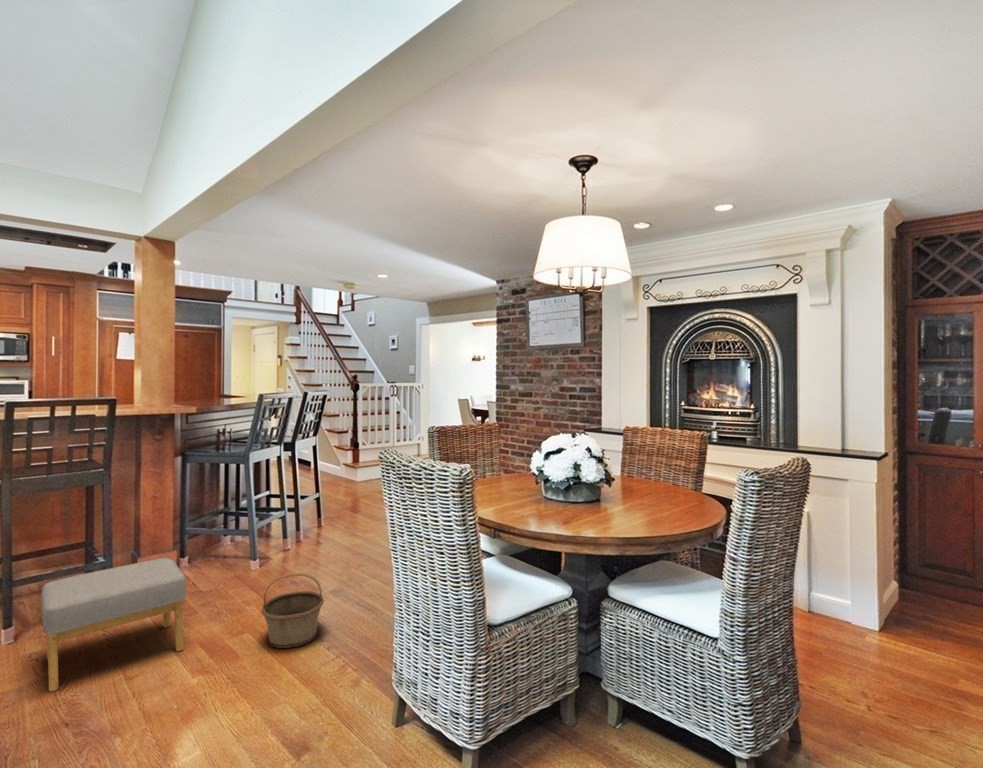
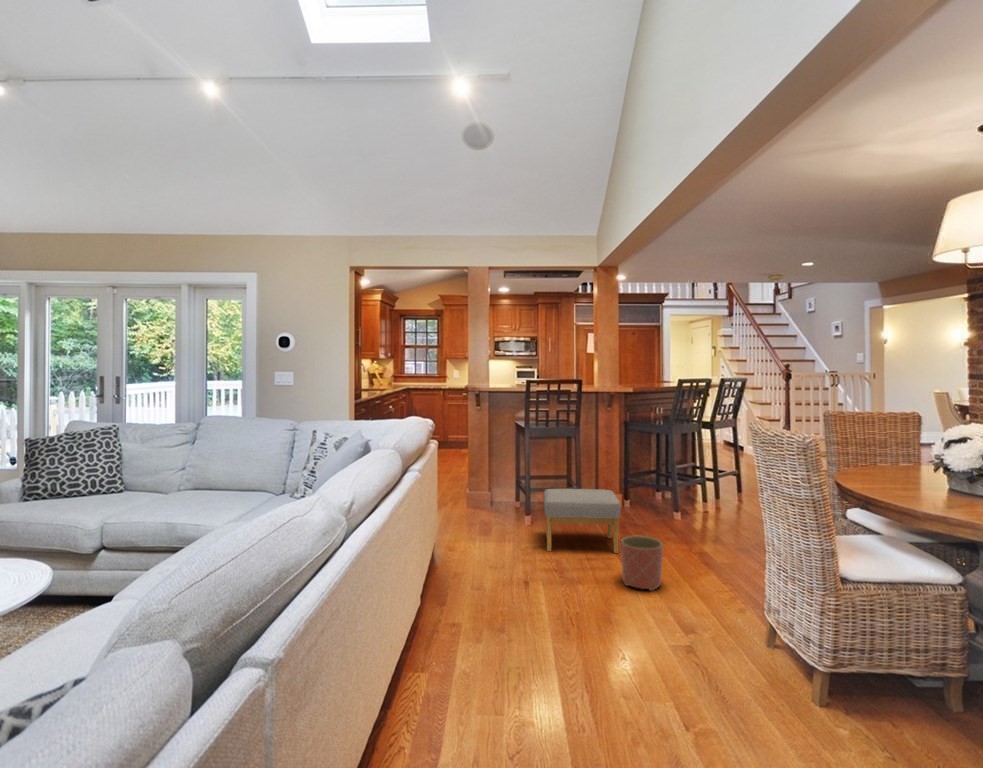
basket: present [262,573,324,648] -> none [670,518,720,575]
planter: none [192,620,257,707] -> present [621,536,663,590]

